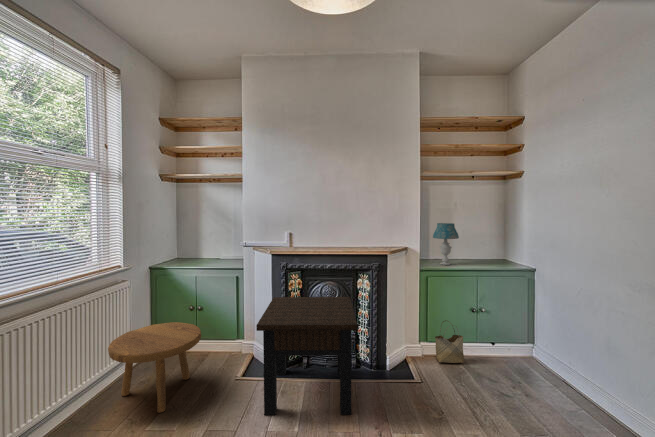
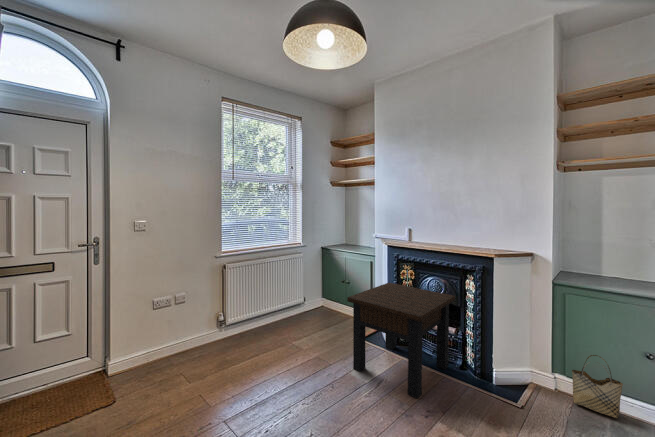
table lamp: present [433,223,459,265] -> none [593,227,639,284]
footstool: present [108,322,201,413] -> none [280,286,335,341]

